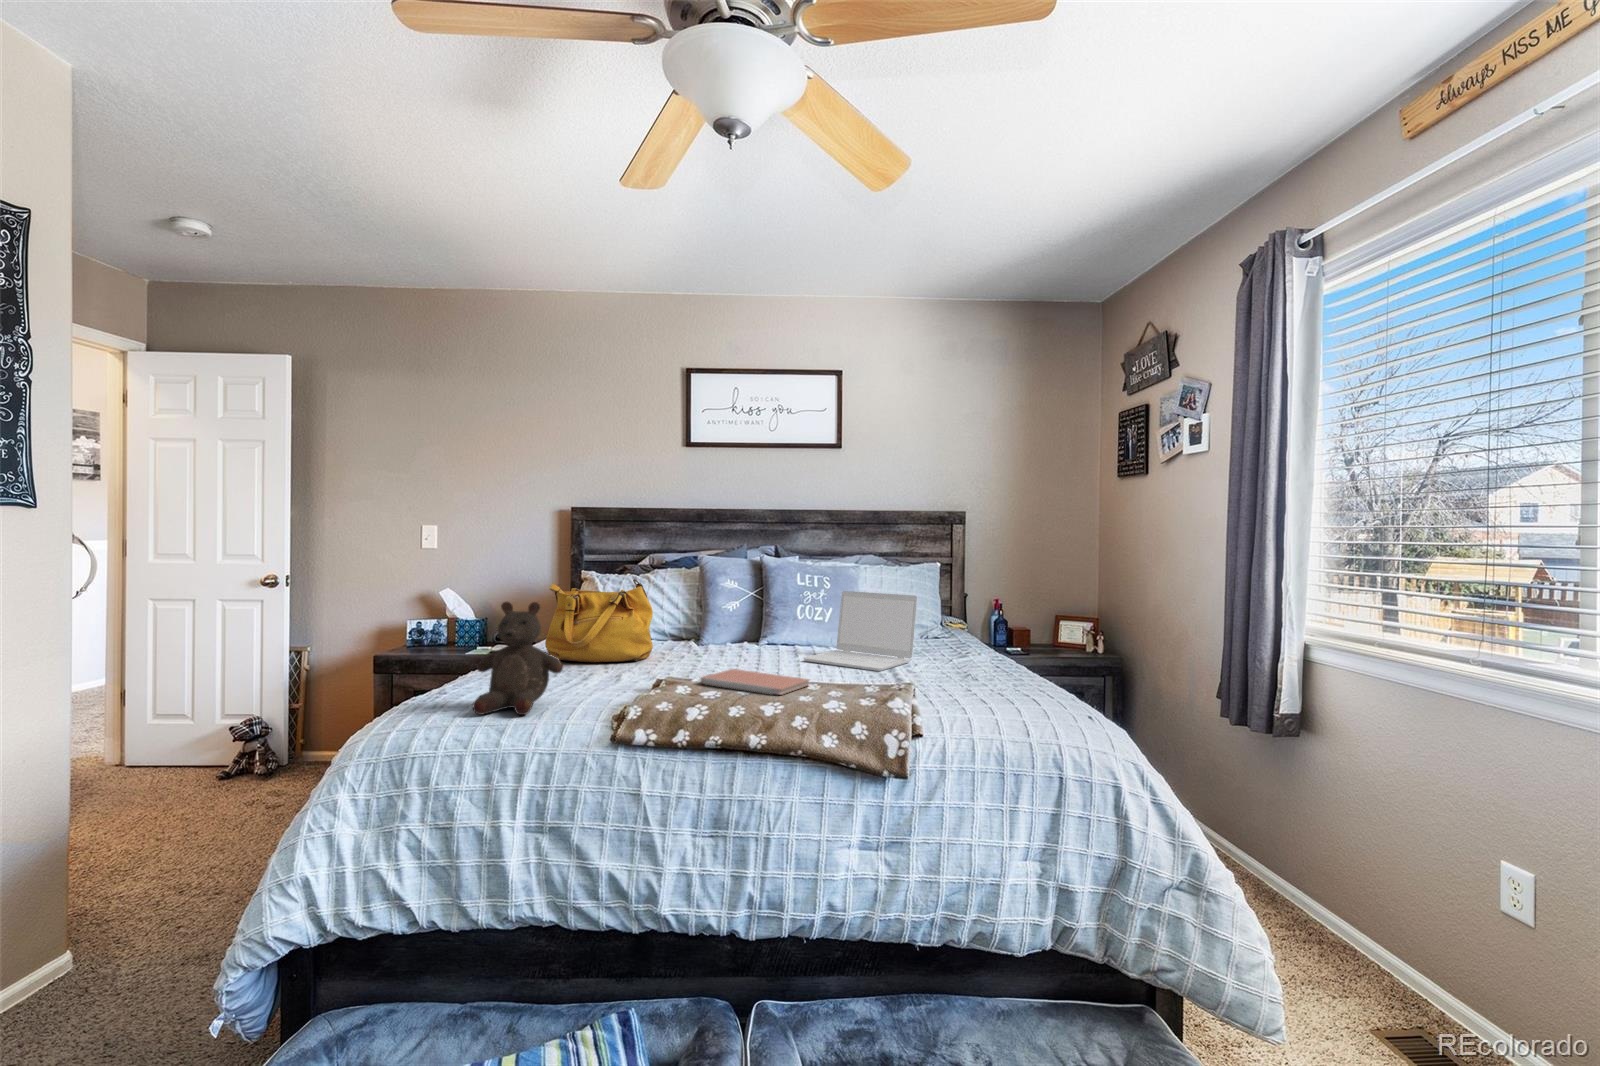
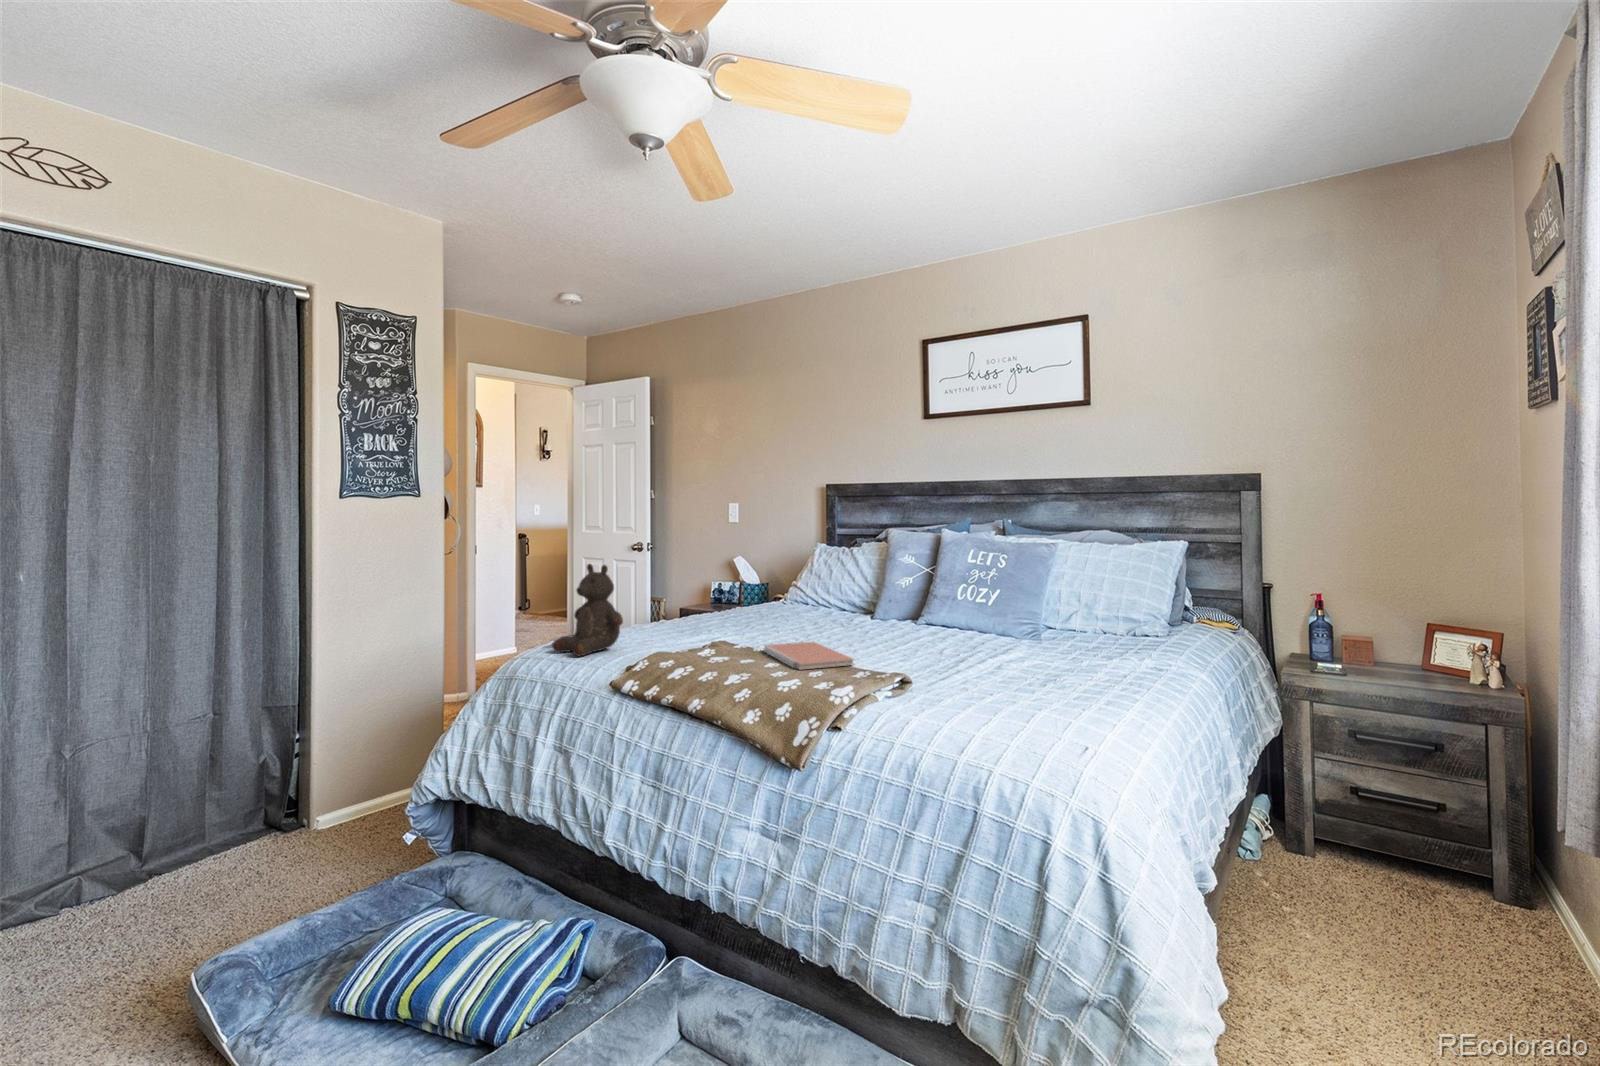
handbag: present [545,579,653,662] -> none [710,551,797,627]
laptop: present [804,591,917,671] -> none [919,570,1050,662]

